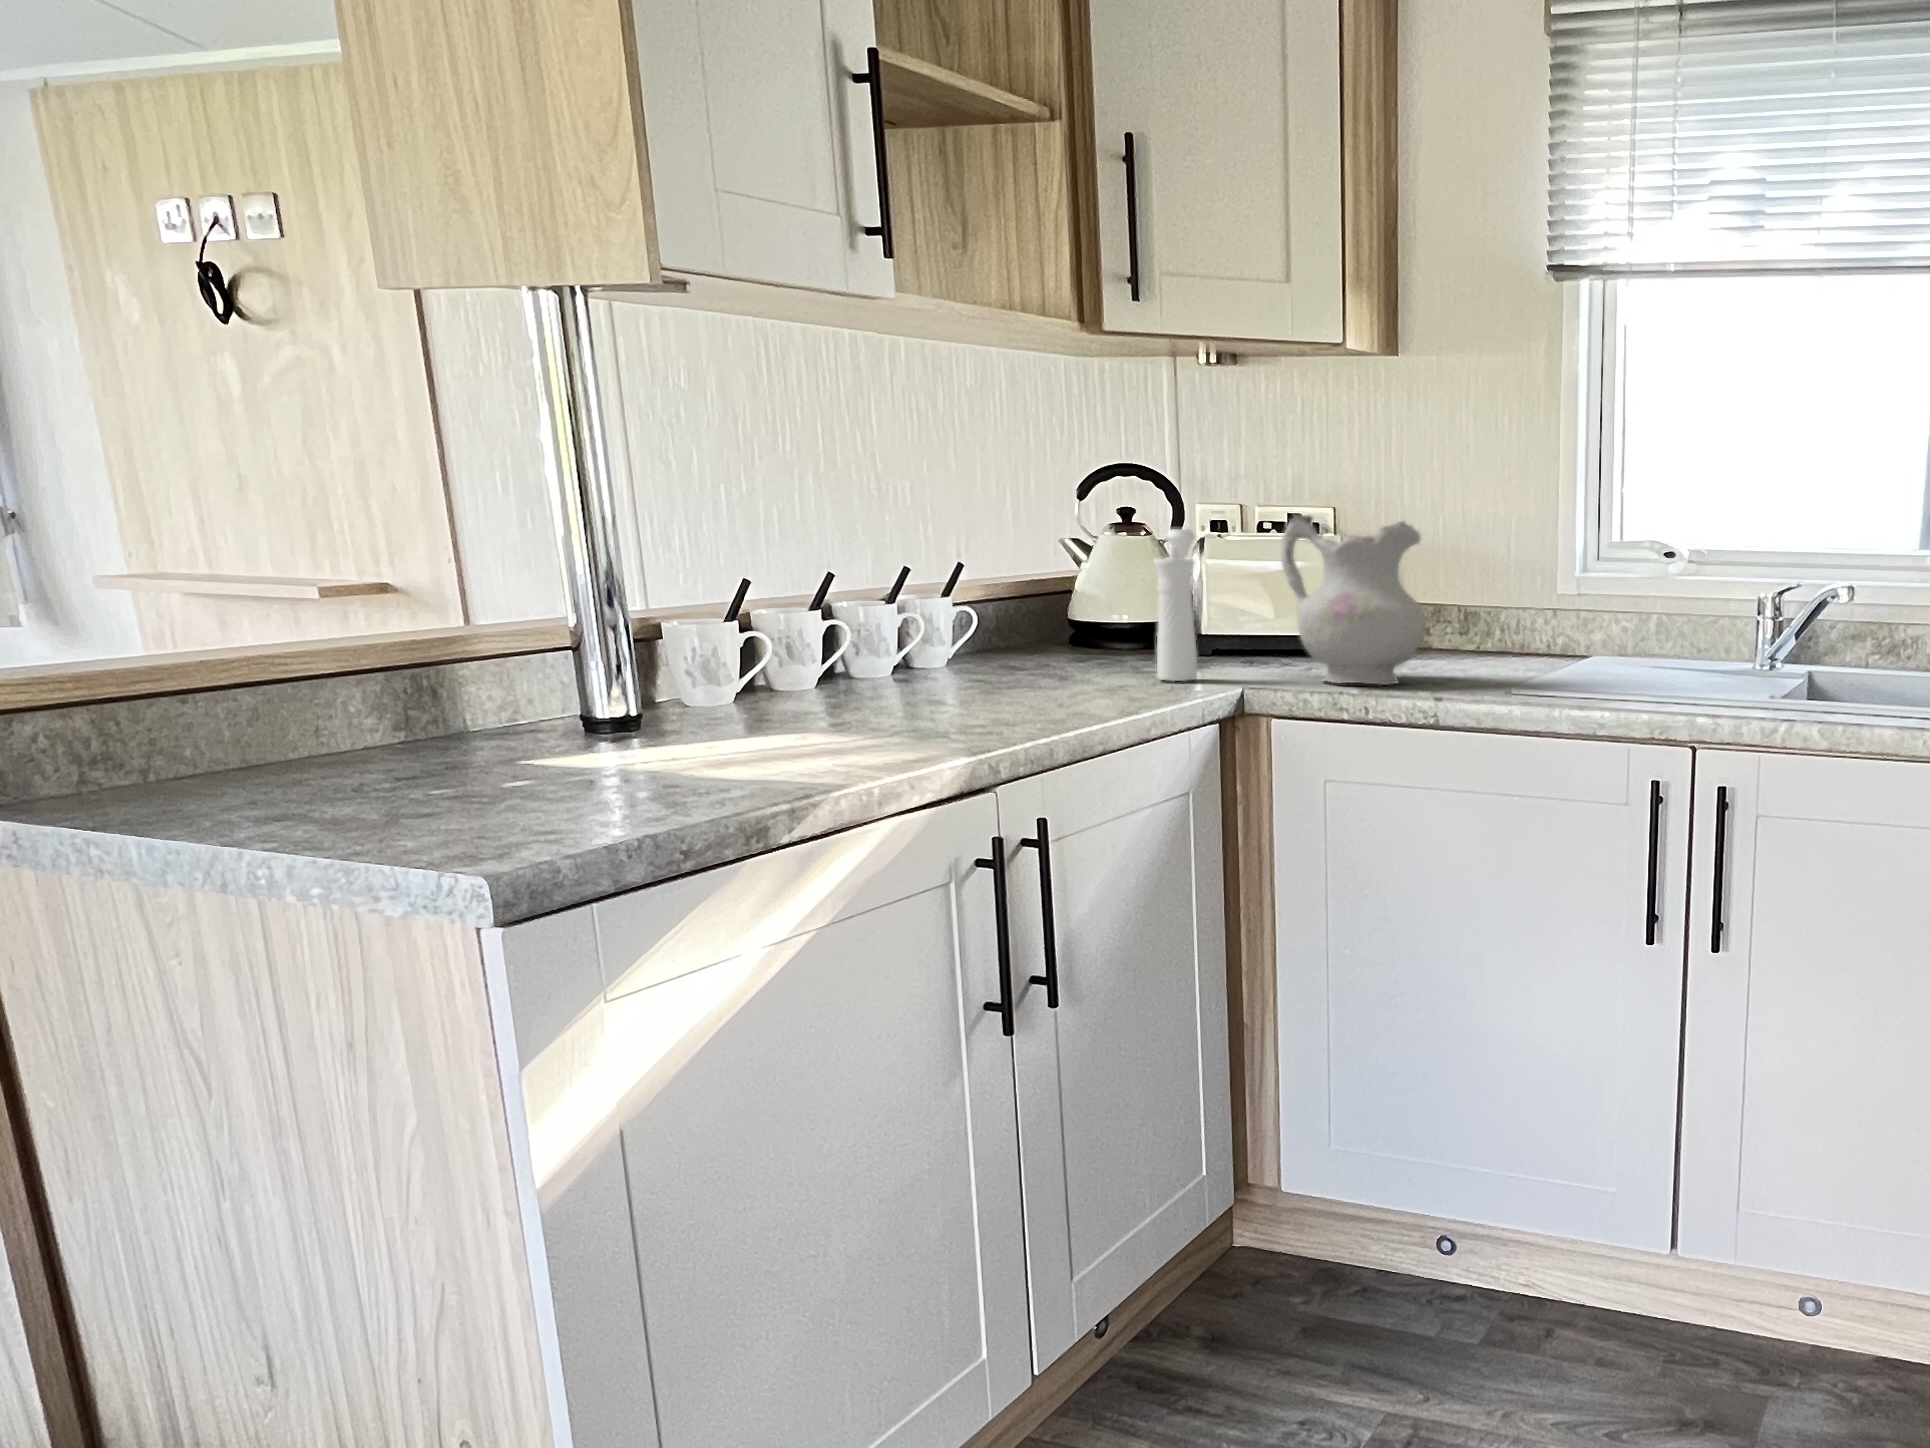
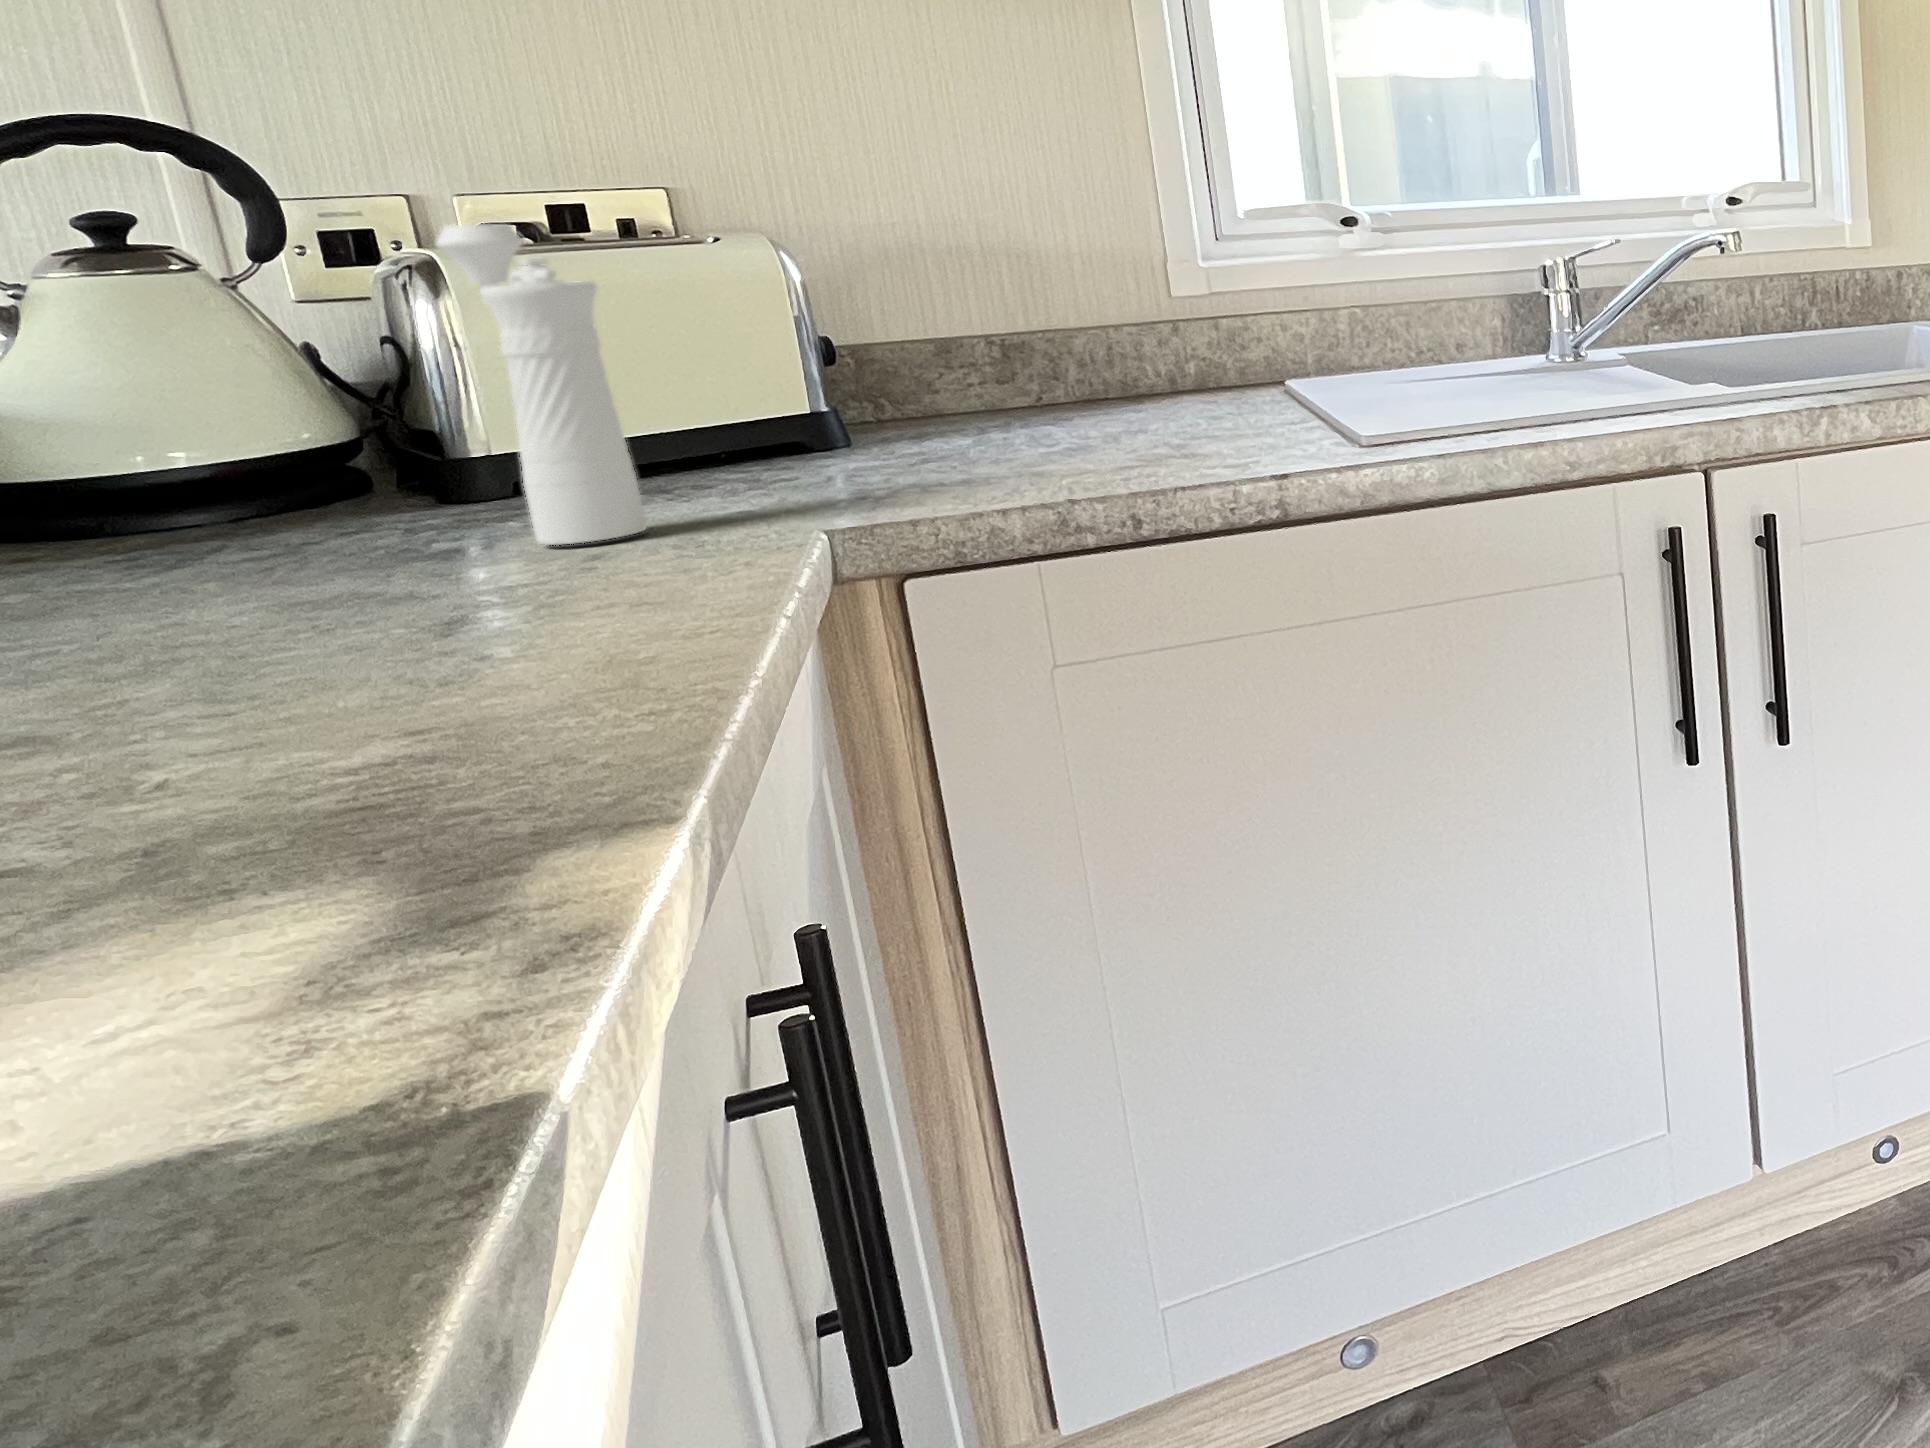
ceramic pitcher: present [1281,514,1424,685] -> none [787,175,1130,483]

